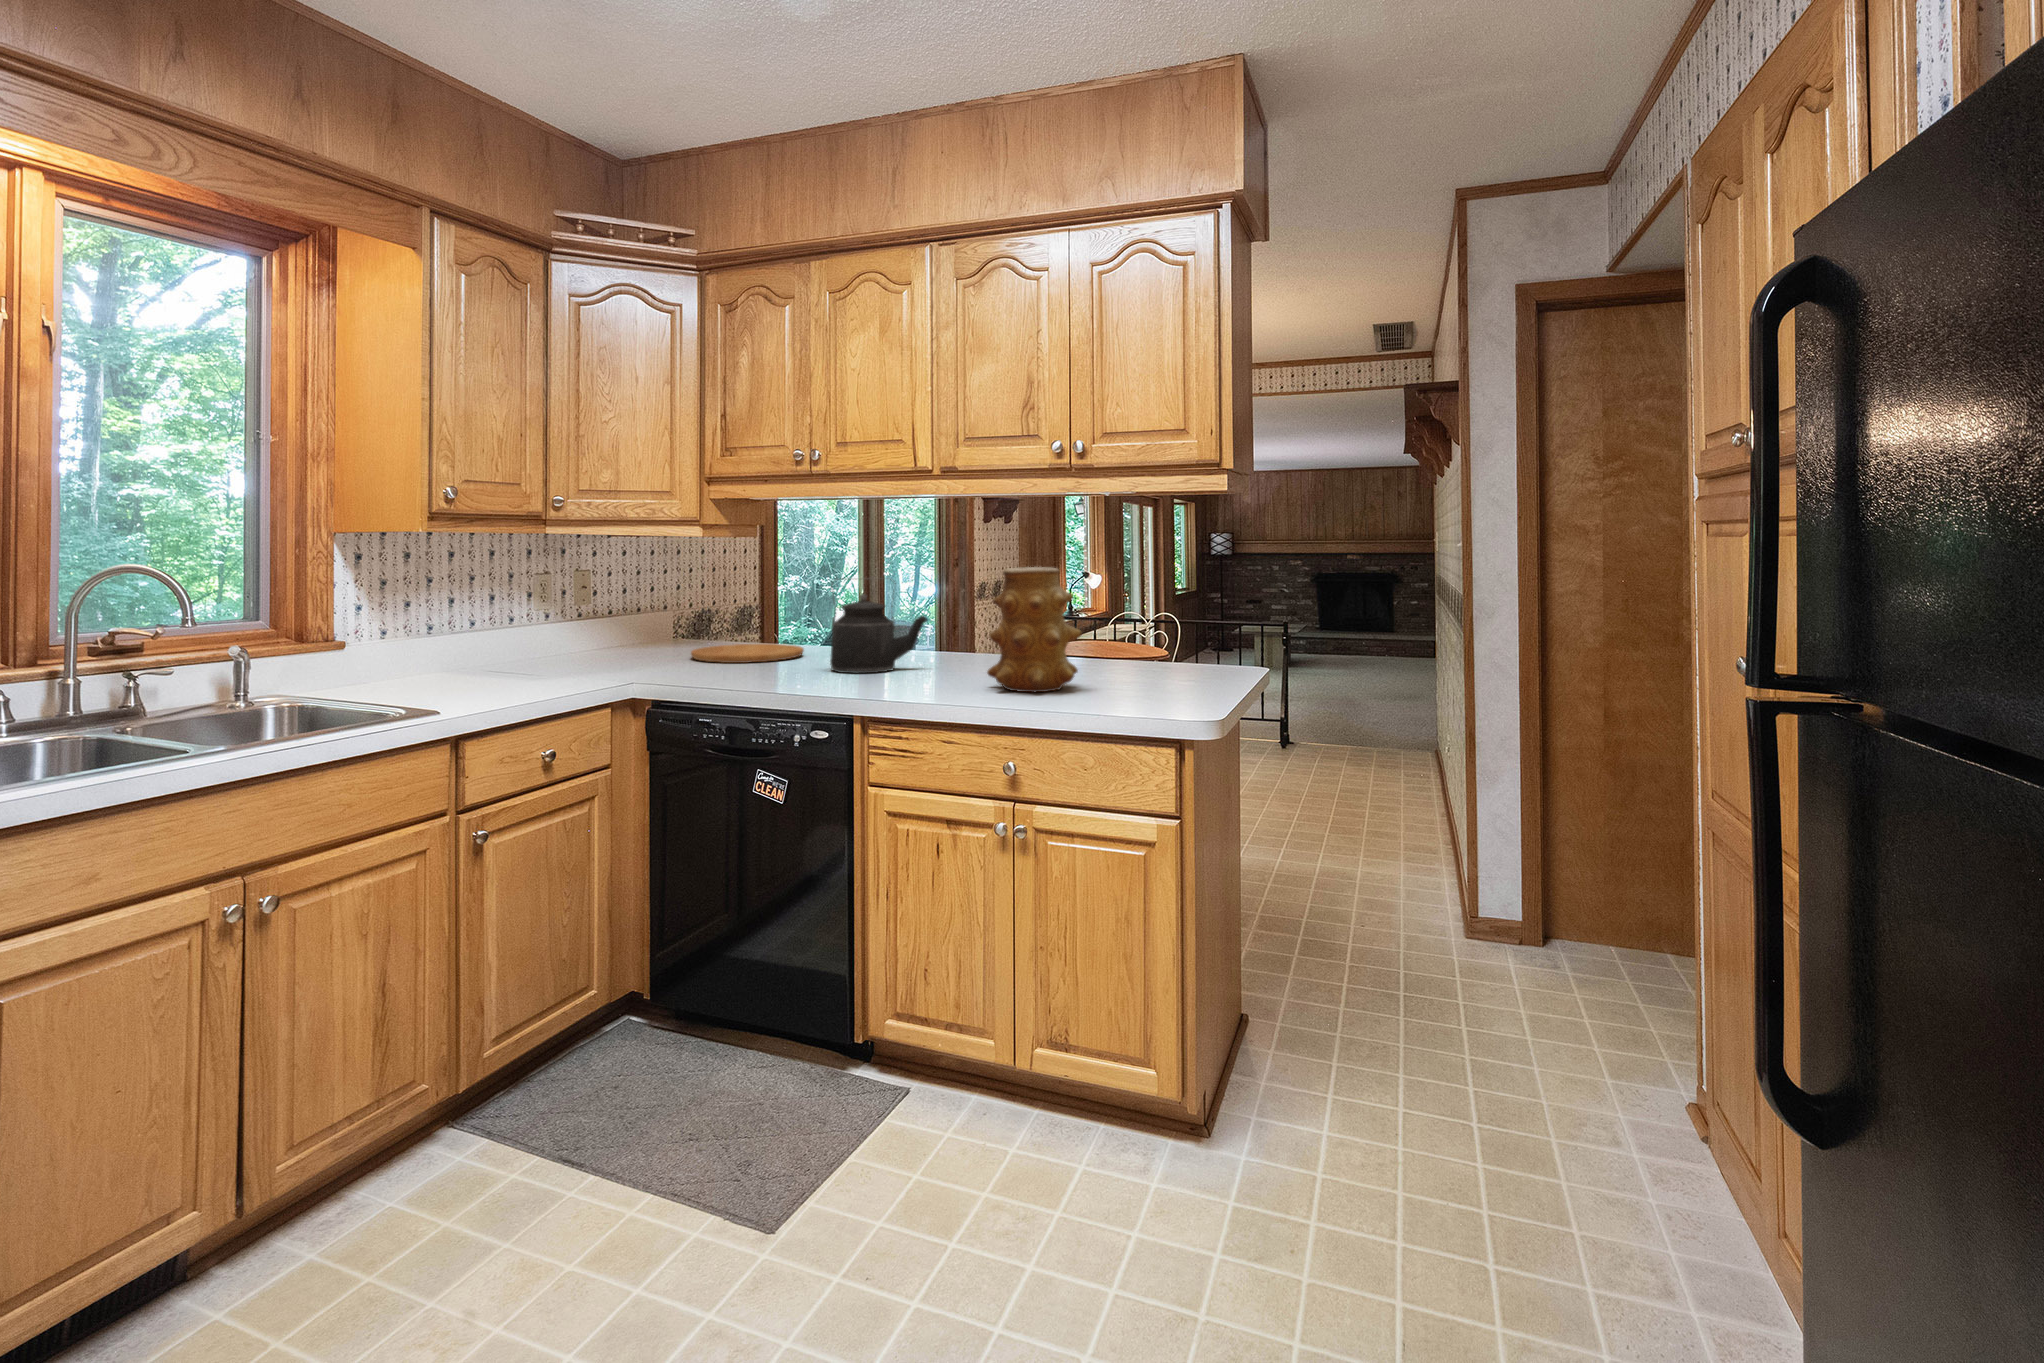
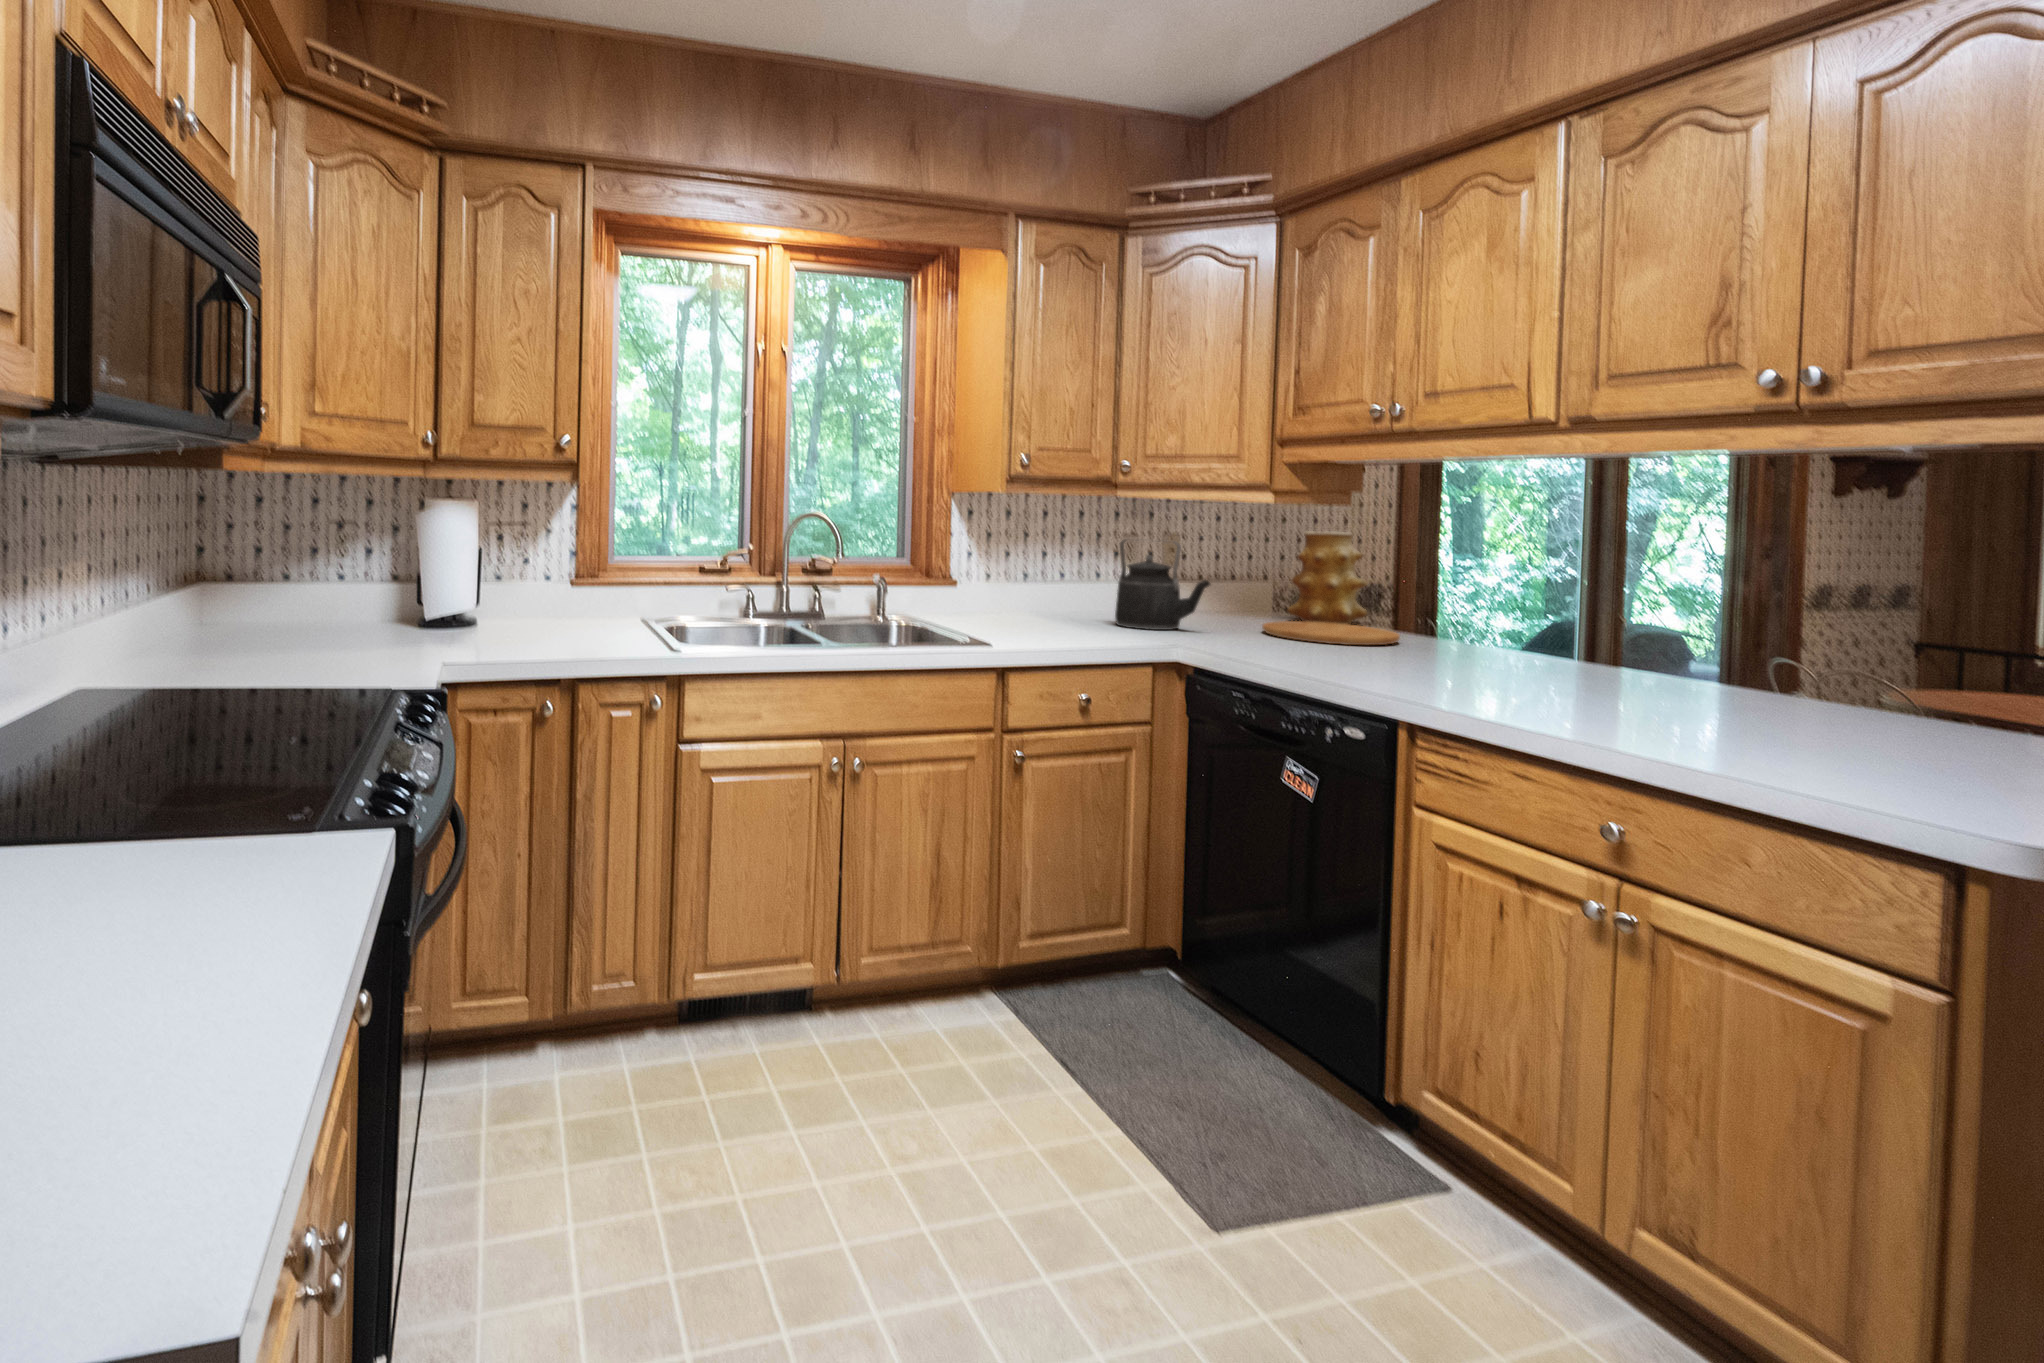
vase: present [987,567,1082,692] -> present [1288,531,1367,624]
kettle: present [830,579,928,673] -> present [1115,539,1210,630]

